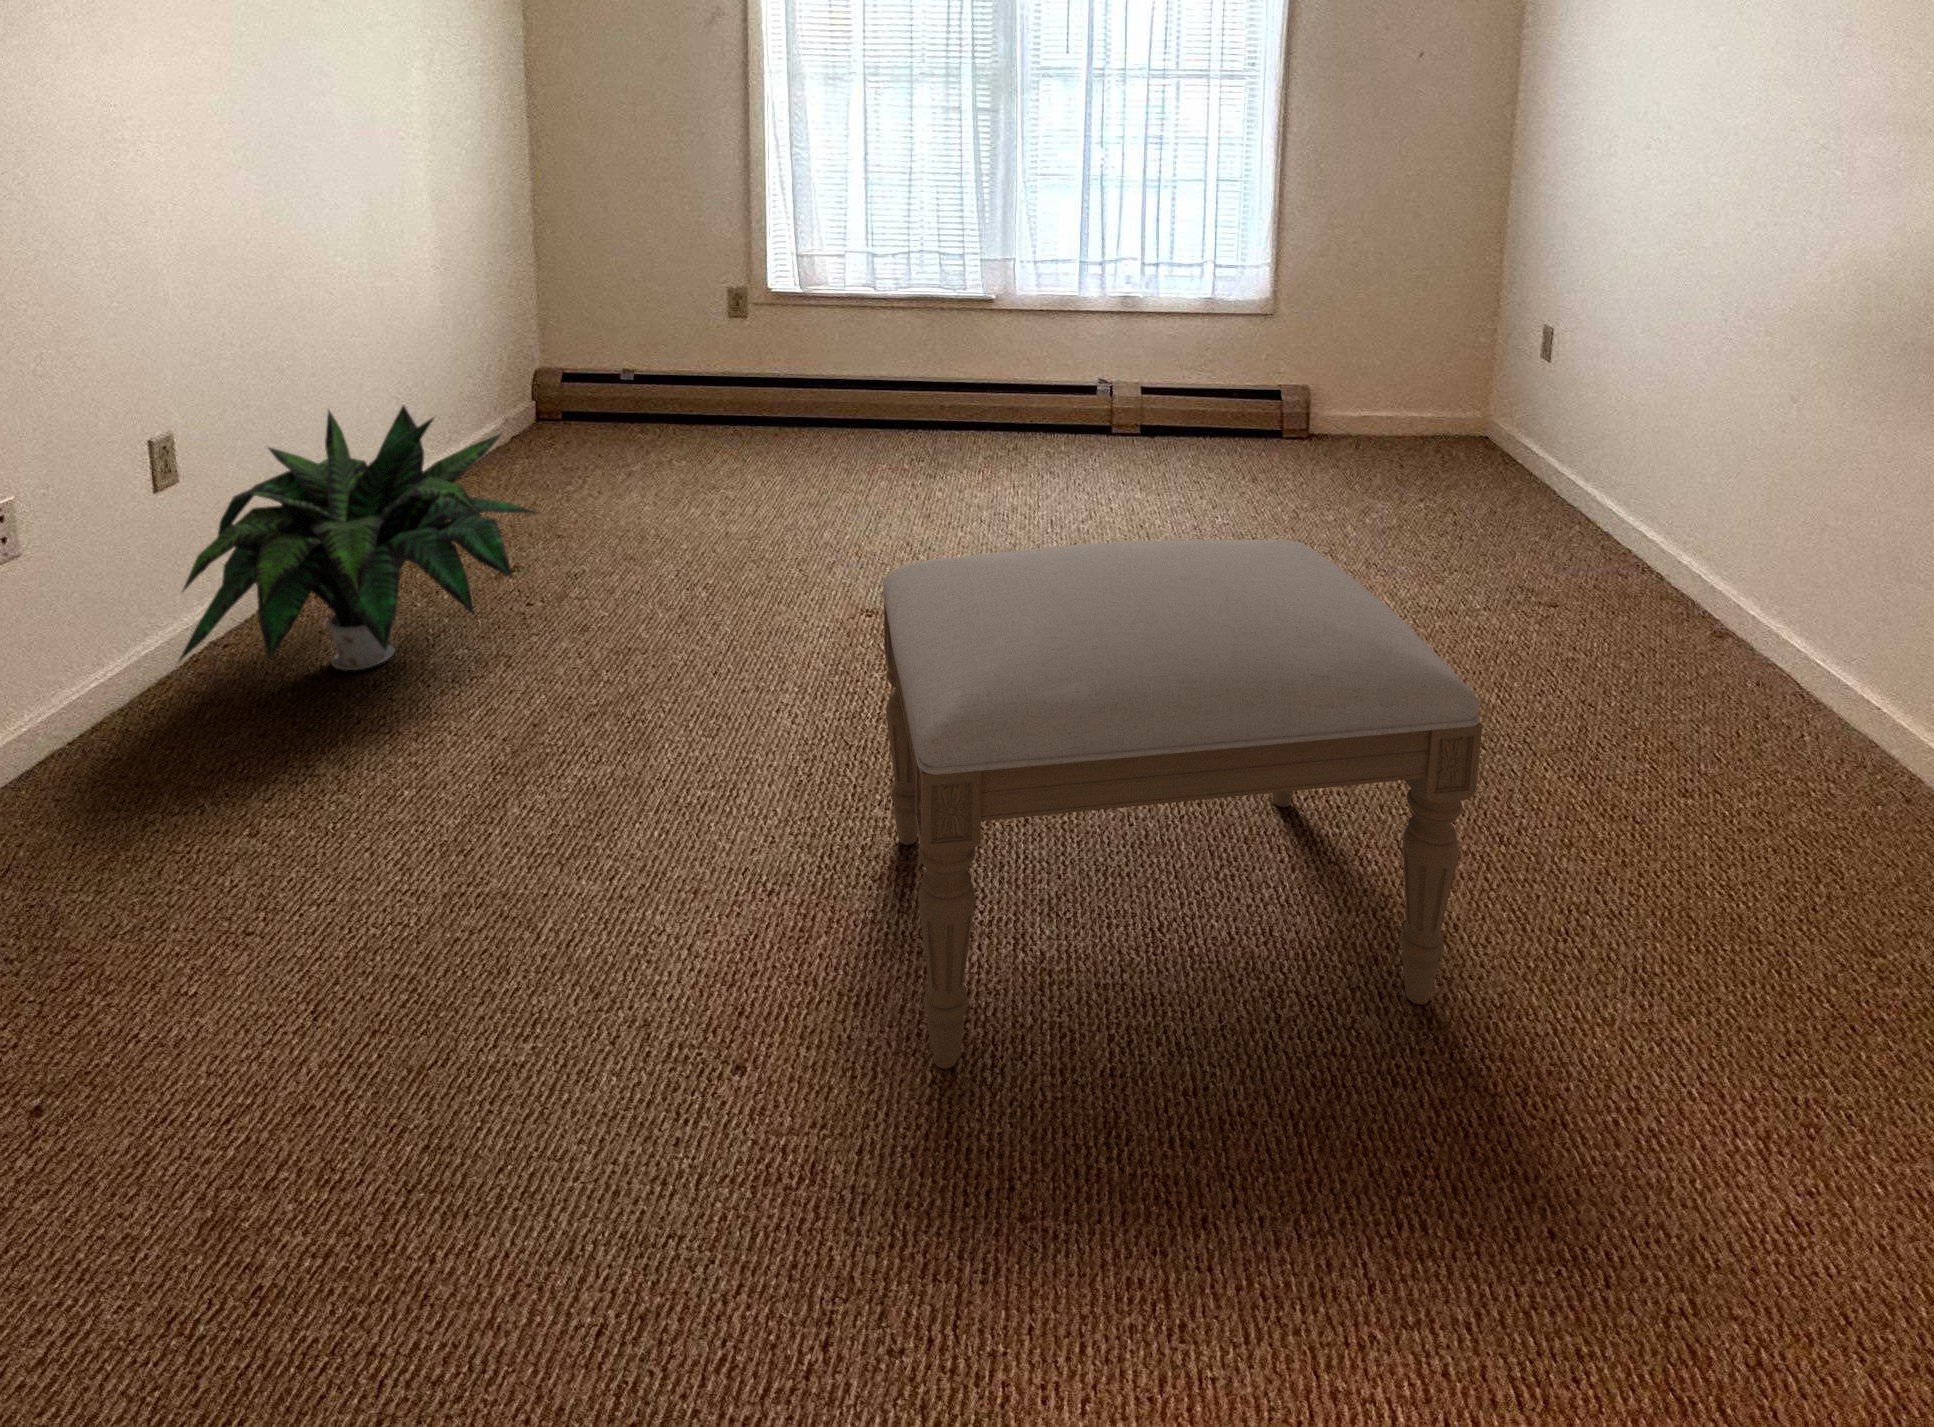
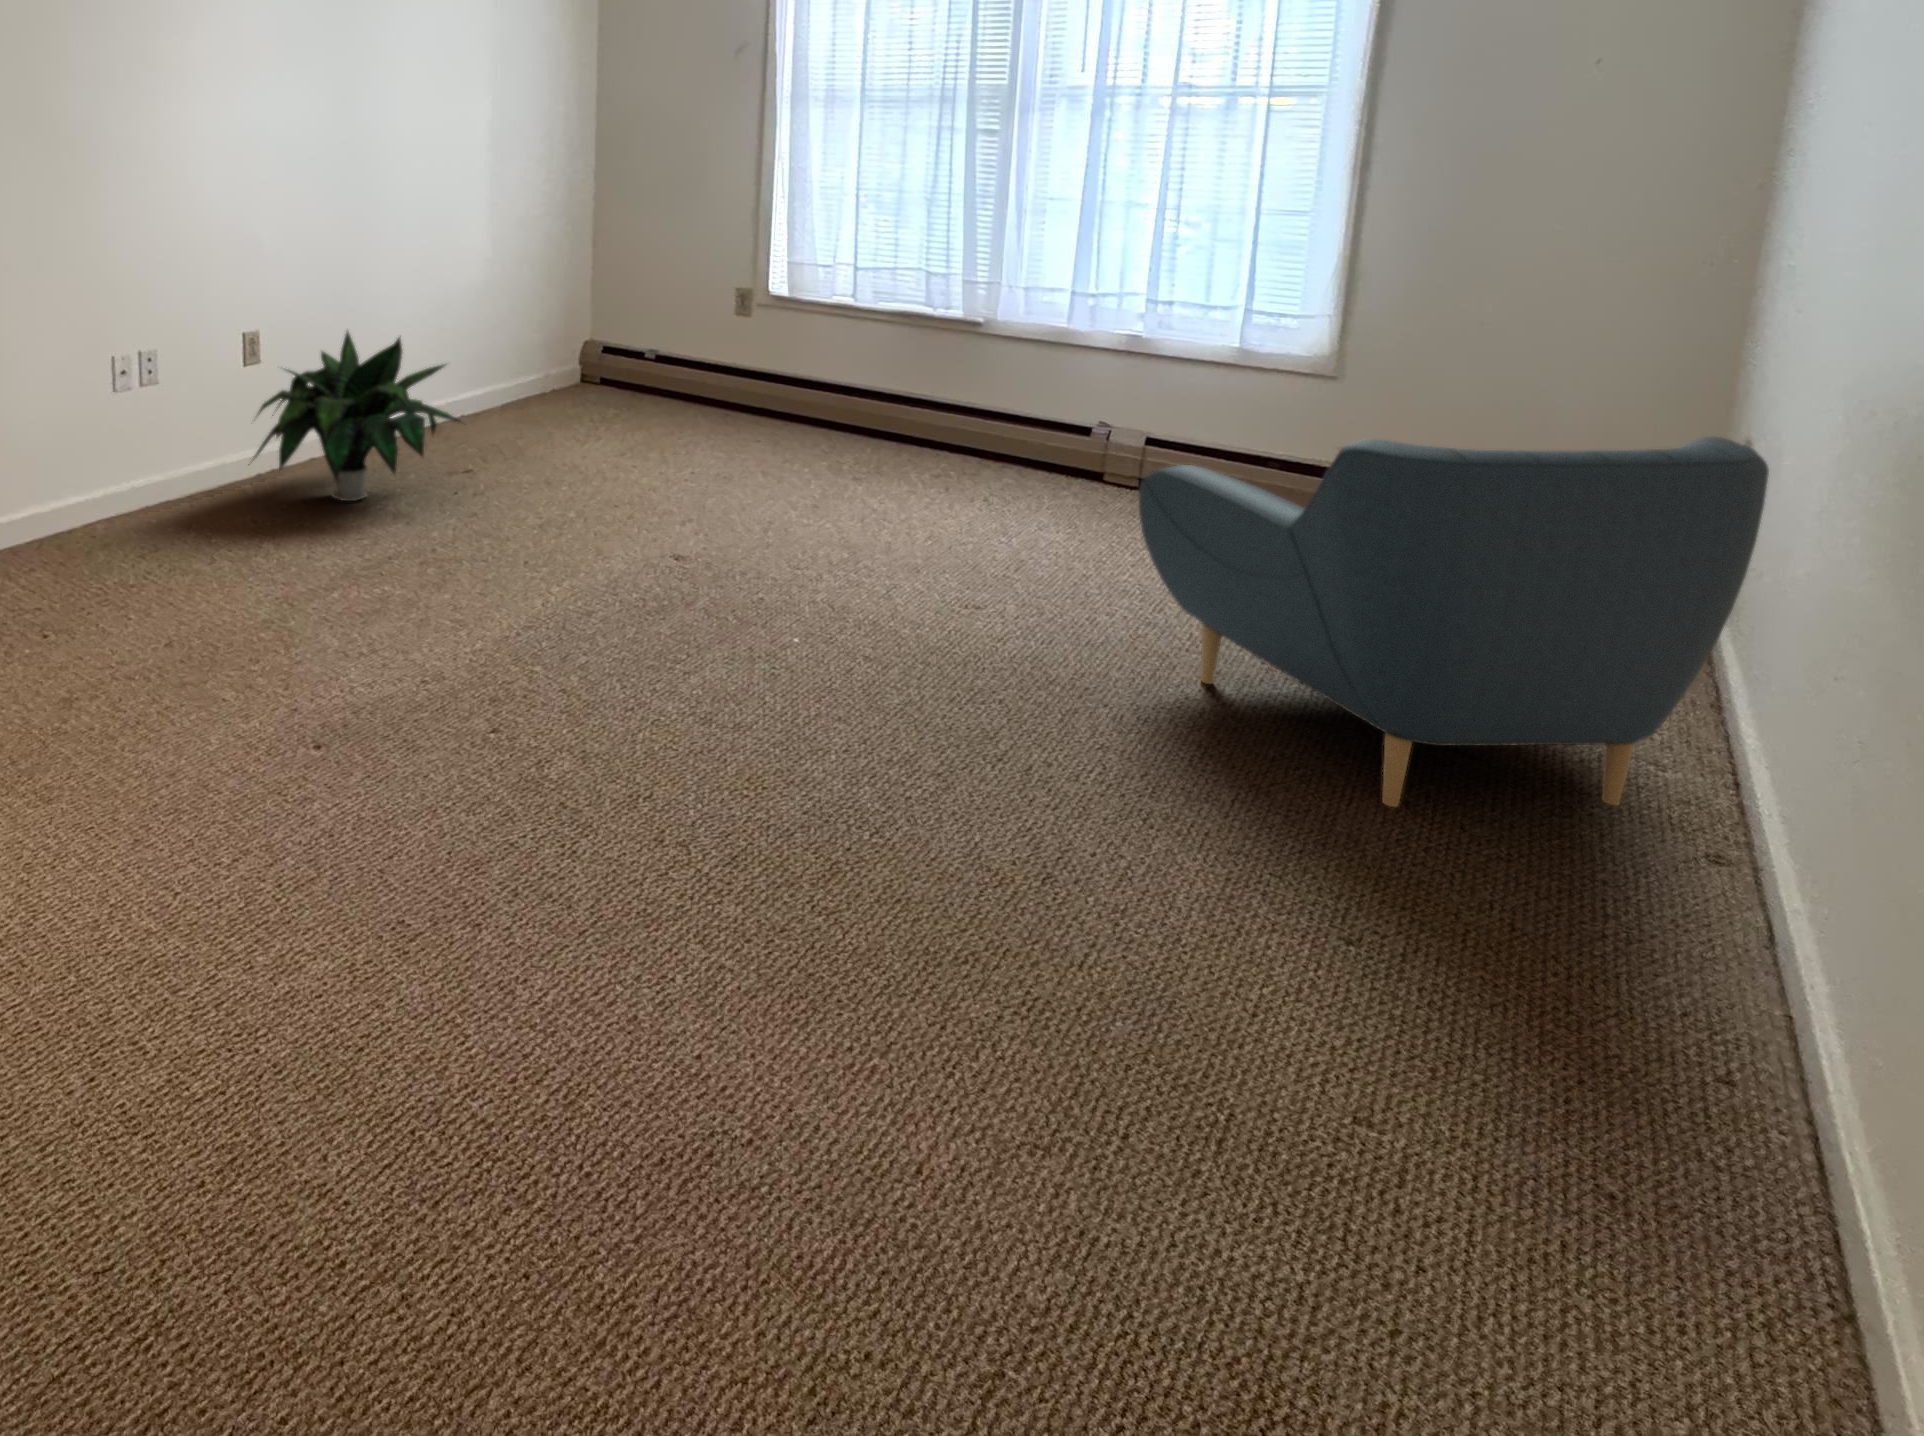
armchair: none [1338,337,1754,681] -> present [1139,437,1769,807]
ottoman: present [883,540,1482,1069] -> none [430,463,895,877]

